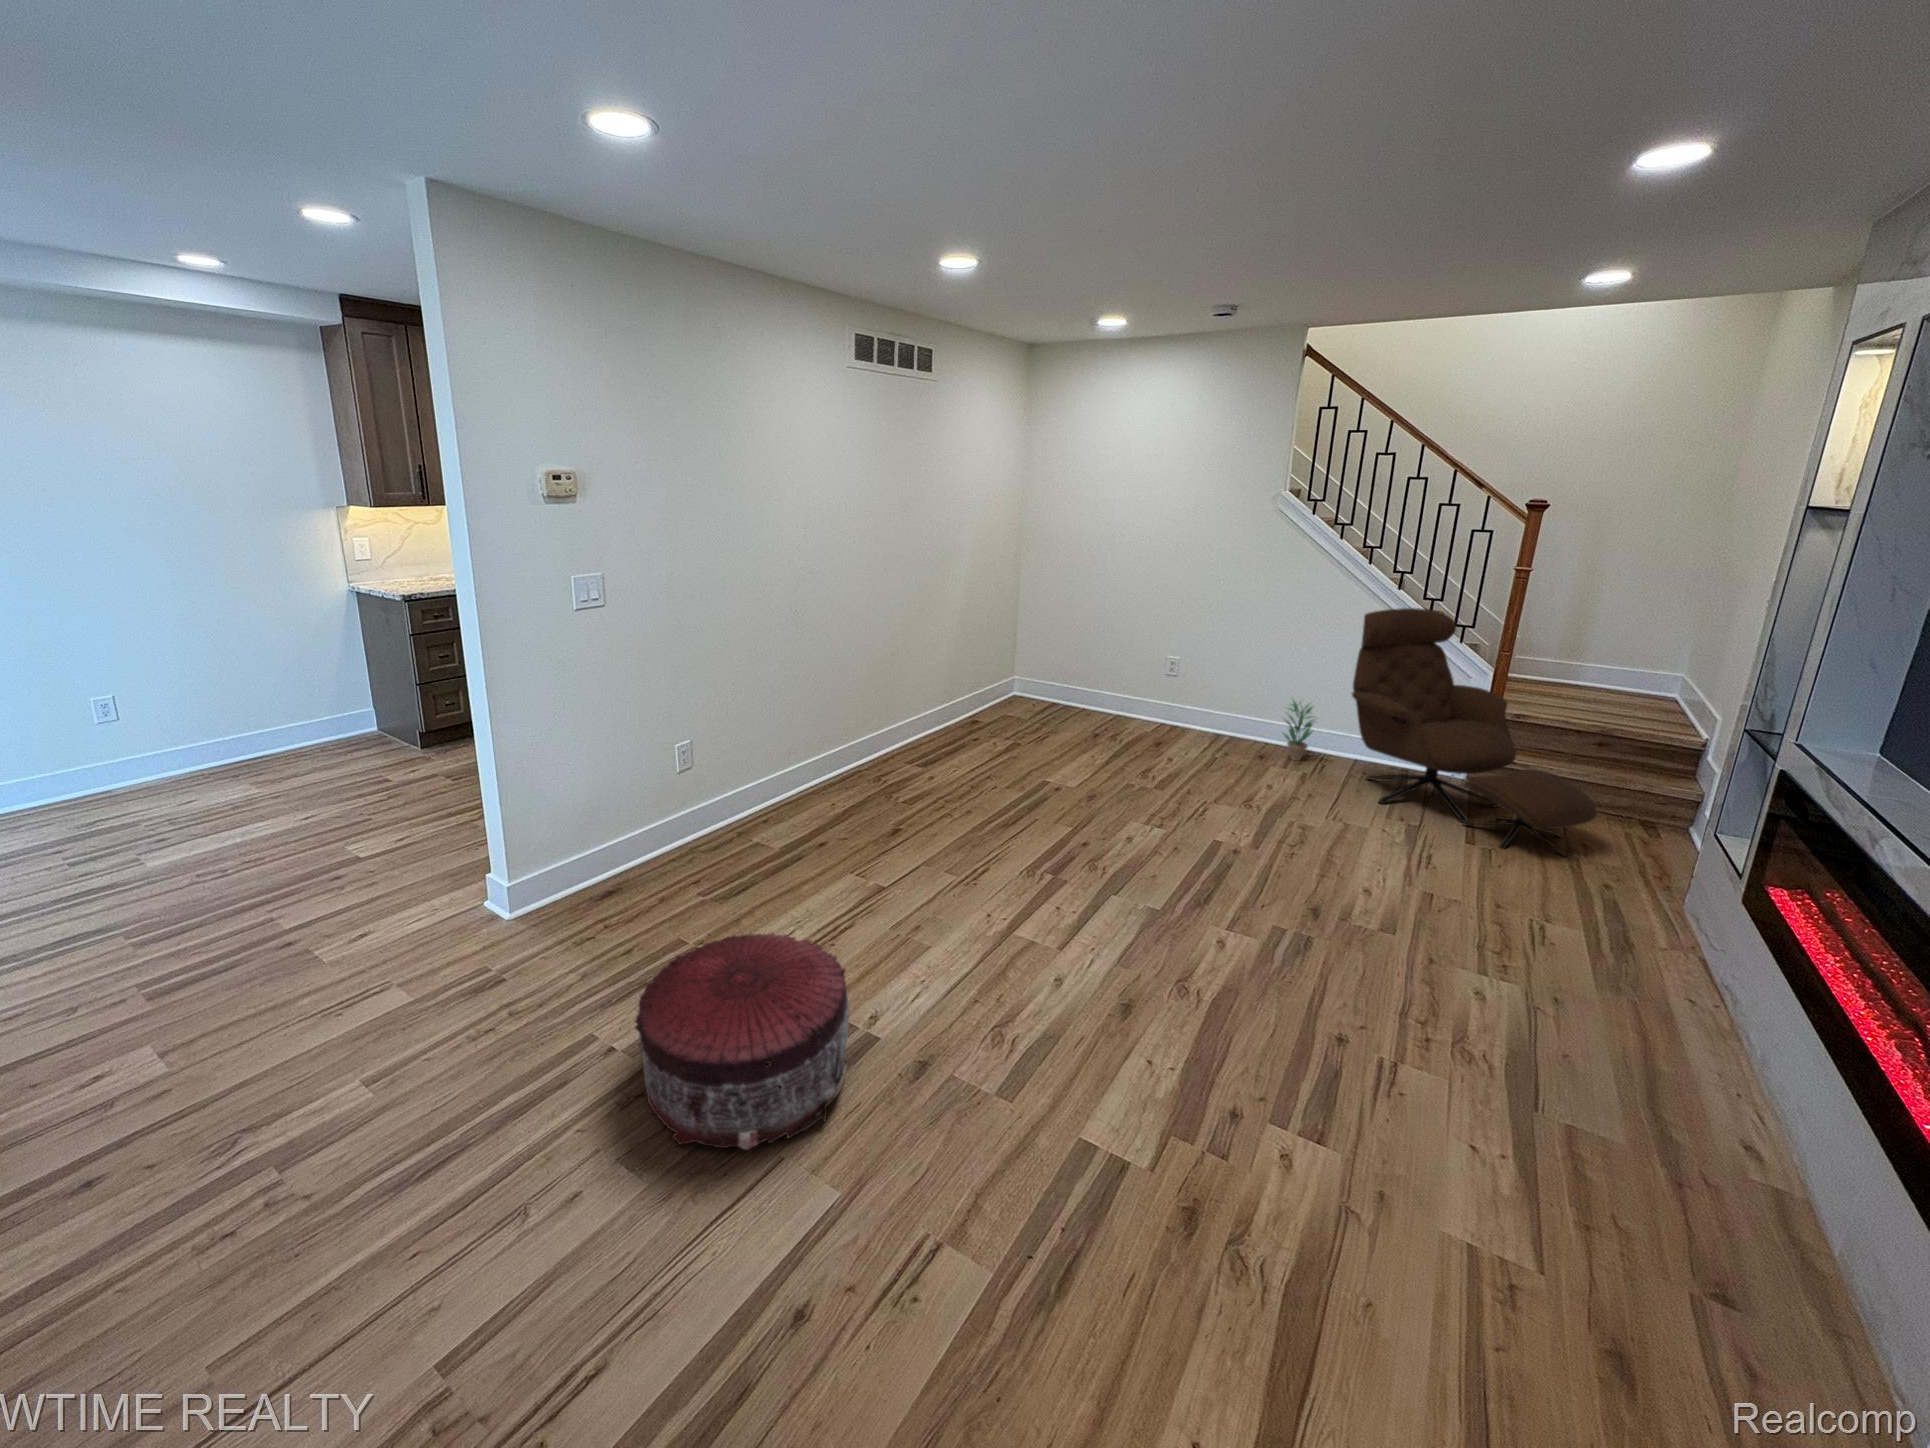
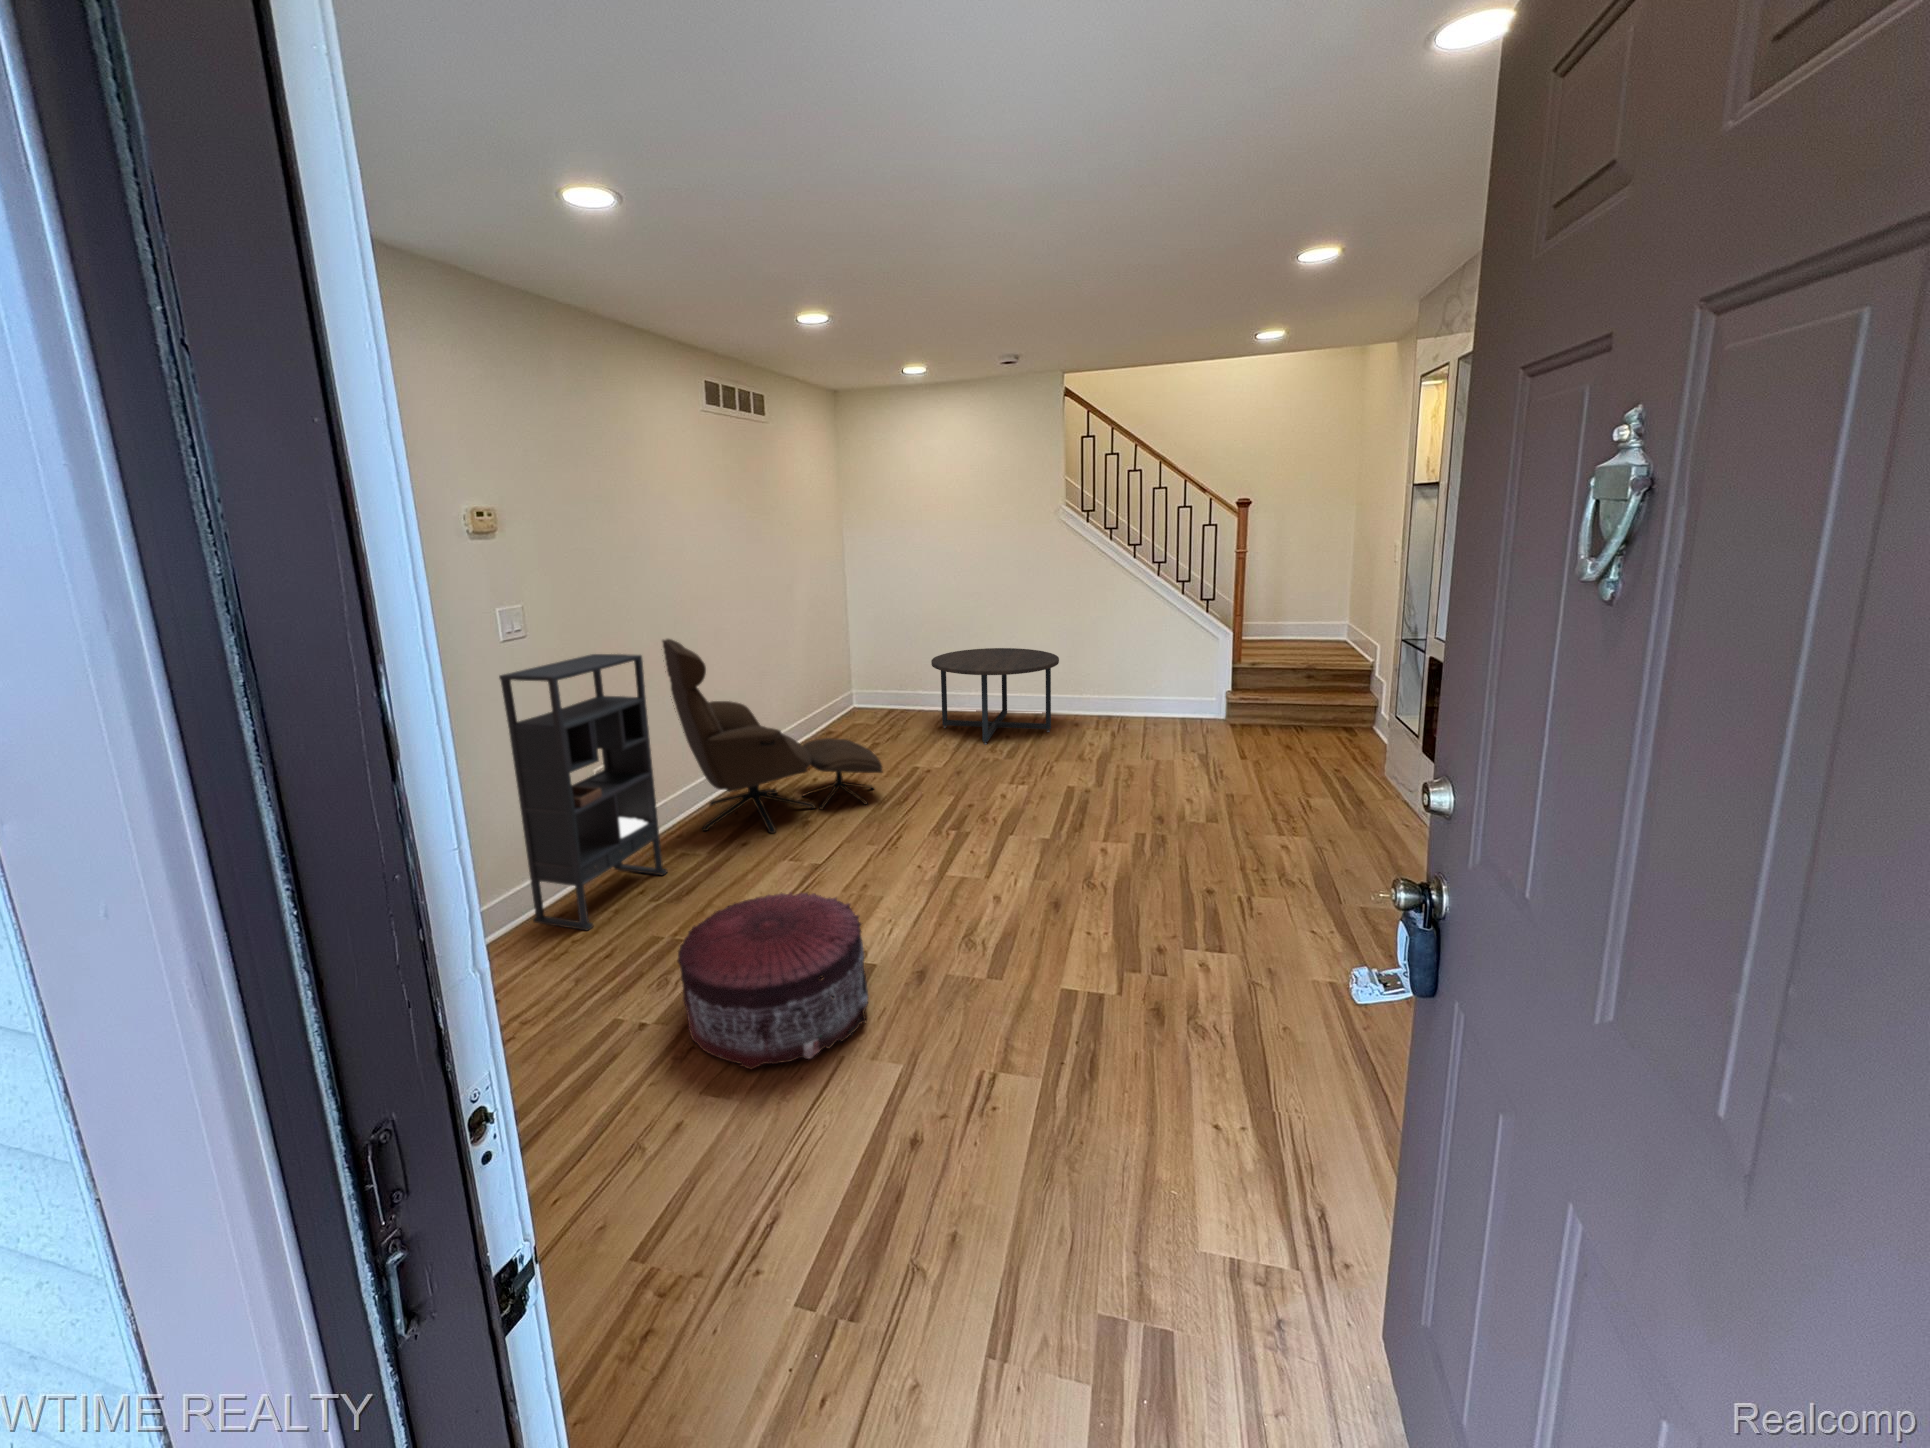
lounge chair: present [1352,608,1597,857] -> present [662,639,882,833]
bookshelf: none [562,630,730,918] -> present [499,654,667,930]
coffee table: none [1088,652,1243,767] -> present [931,648,1059,744]
potted plant: present [1284,700,1314,761] -> none [1089,670,1119,722]

